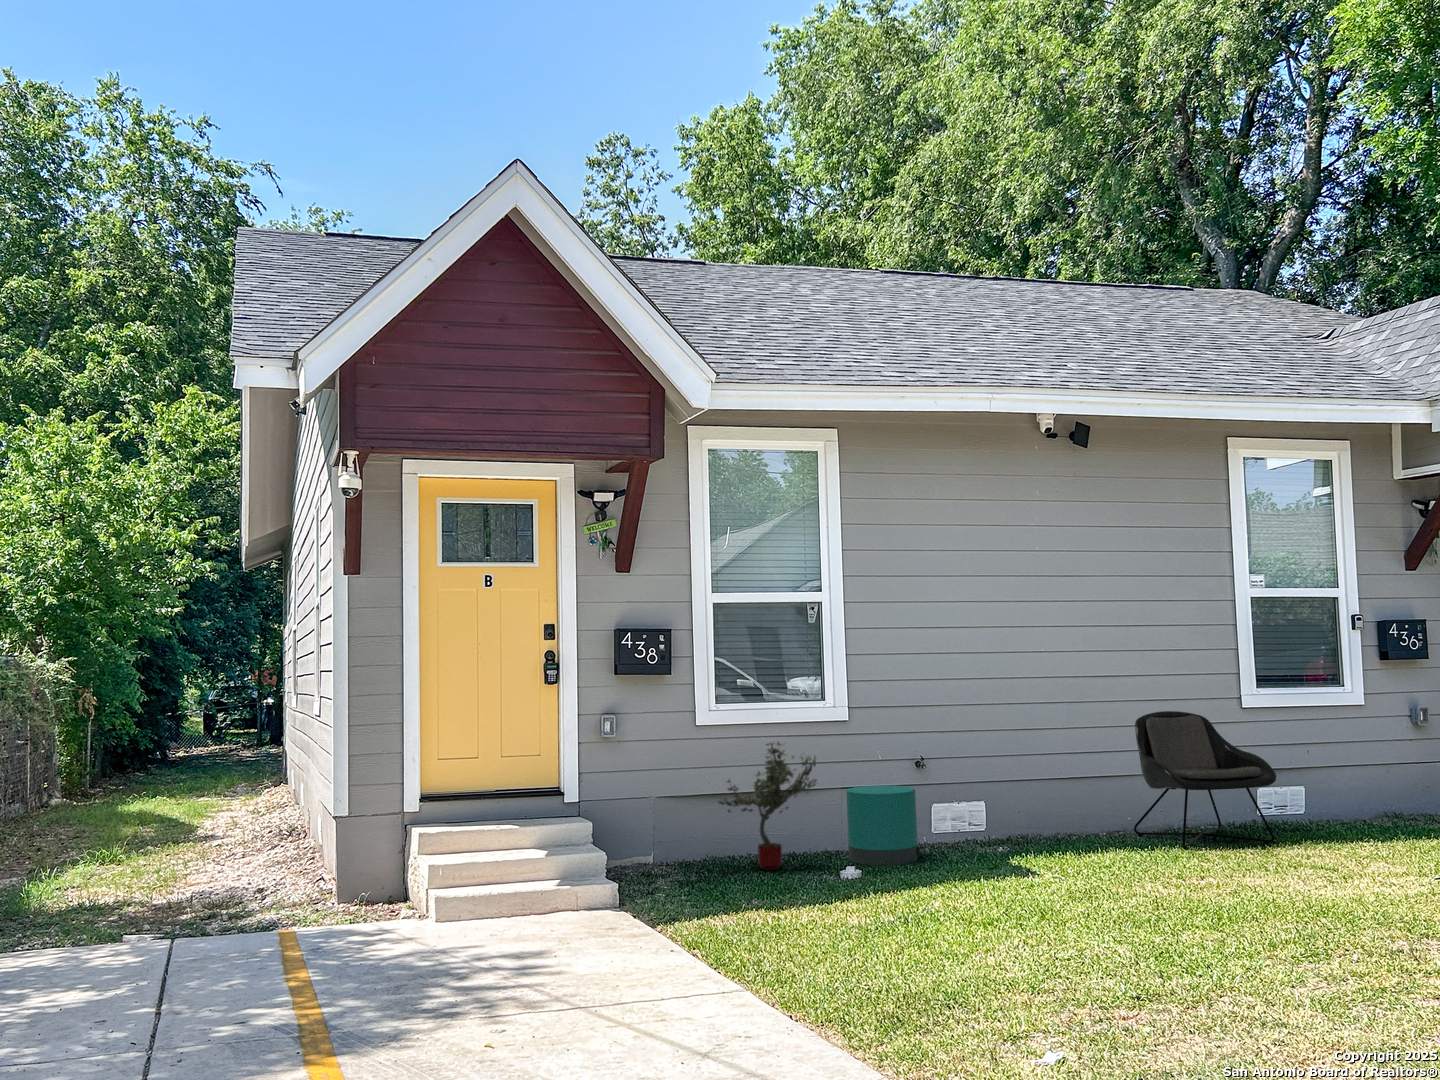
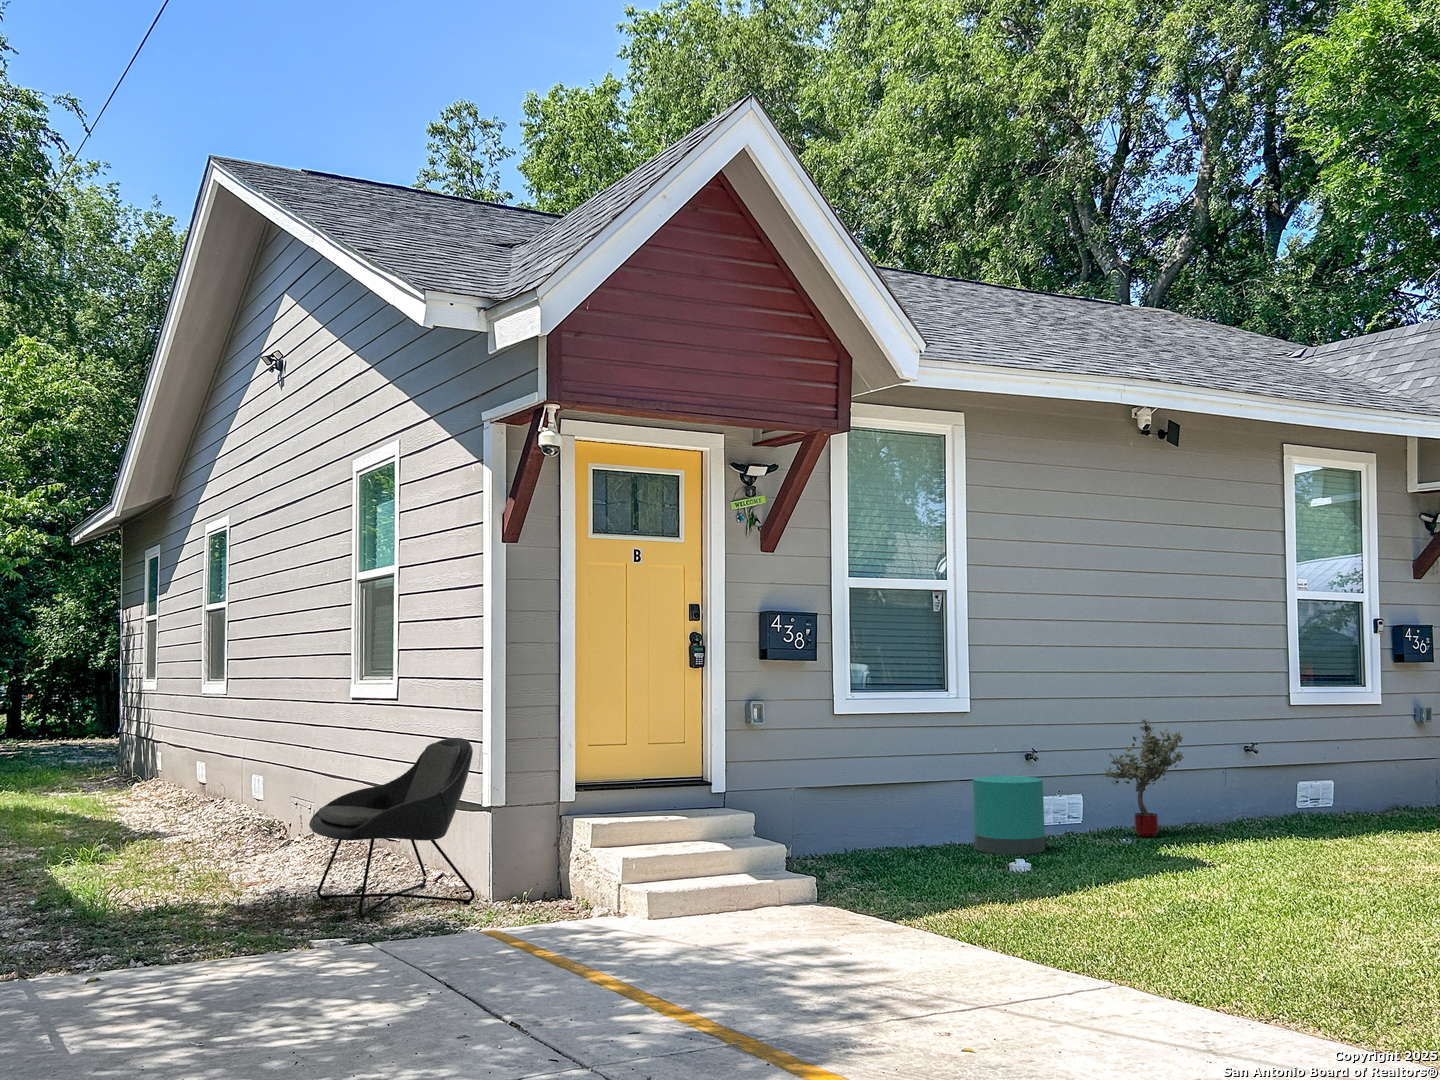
lounge chair: present [1134,711,1276,849] -> present [309,738,475,918]
potted tree: present [719,742,817,870] -> present [1104,719,1184,837]

